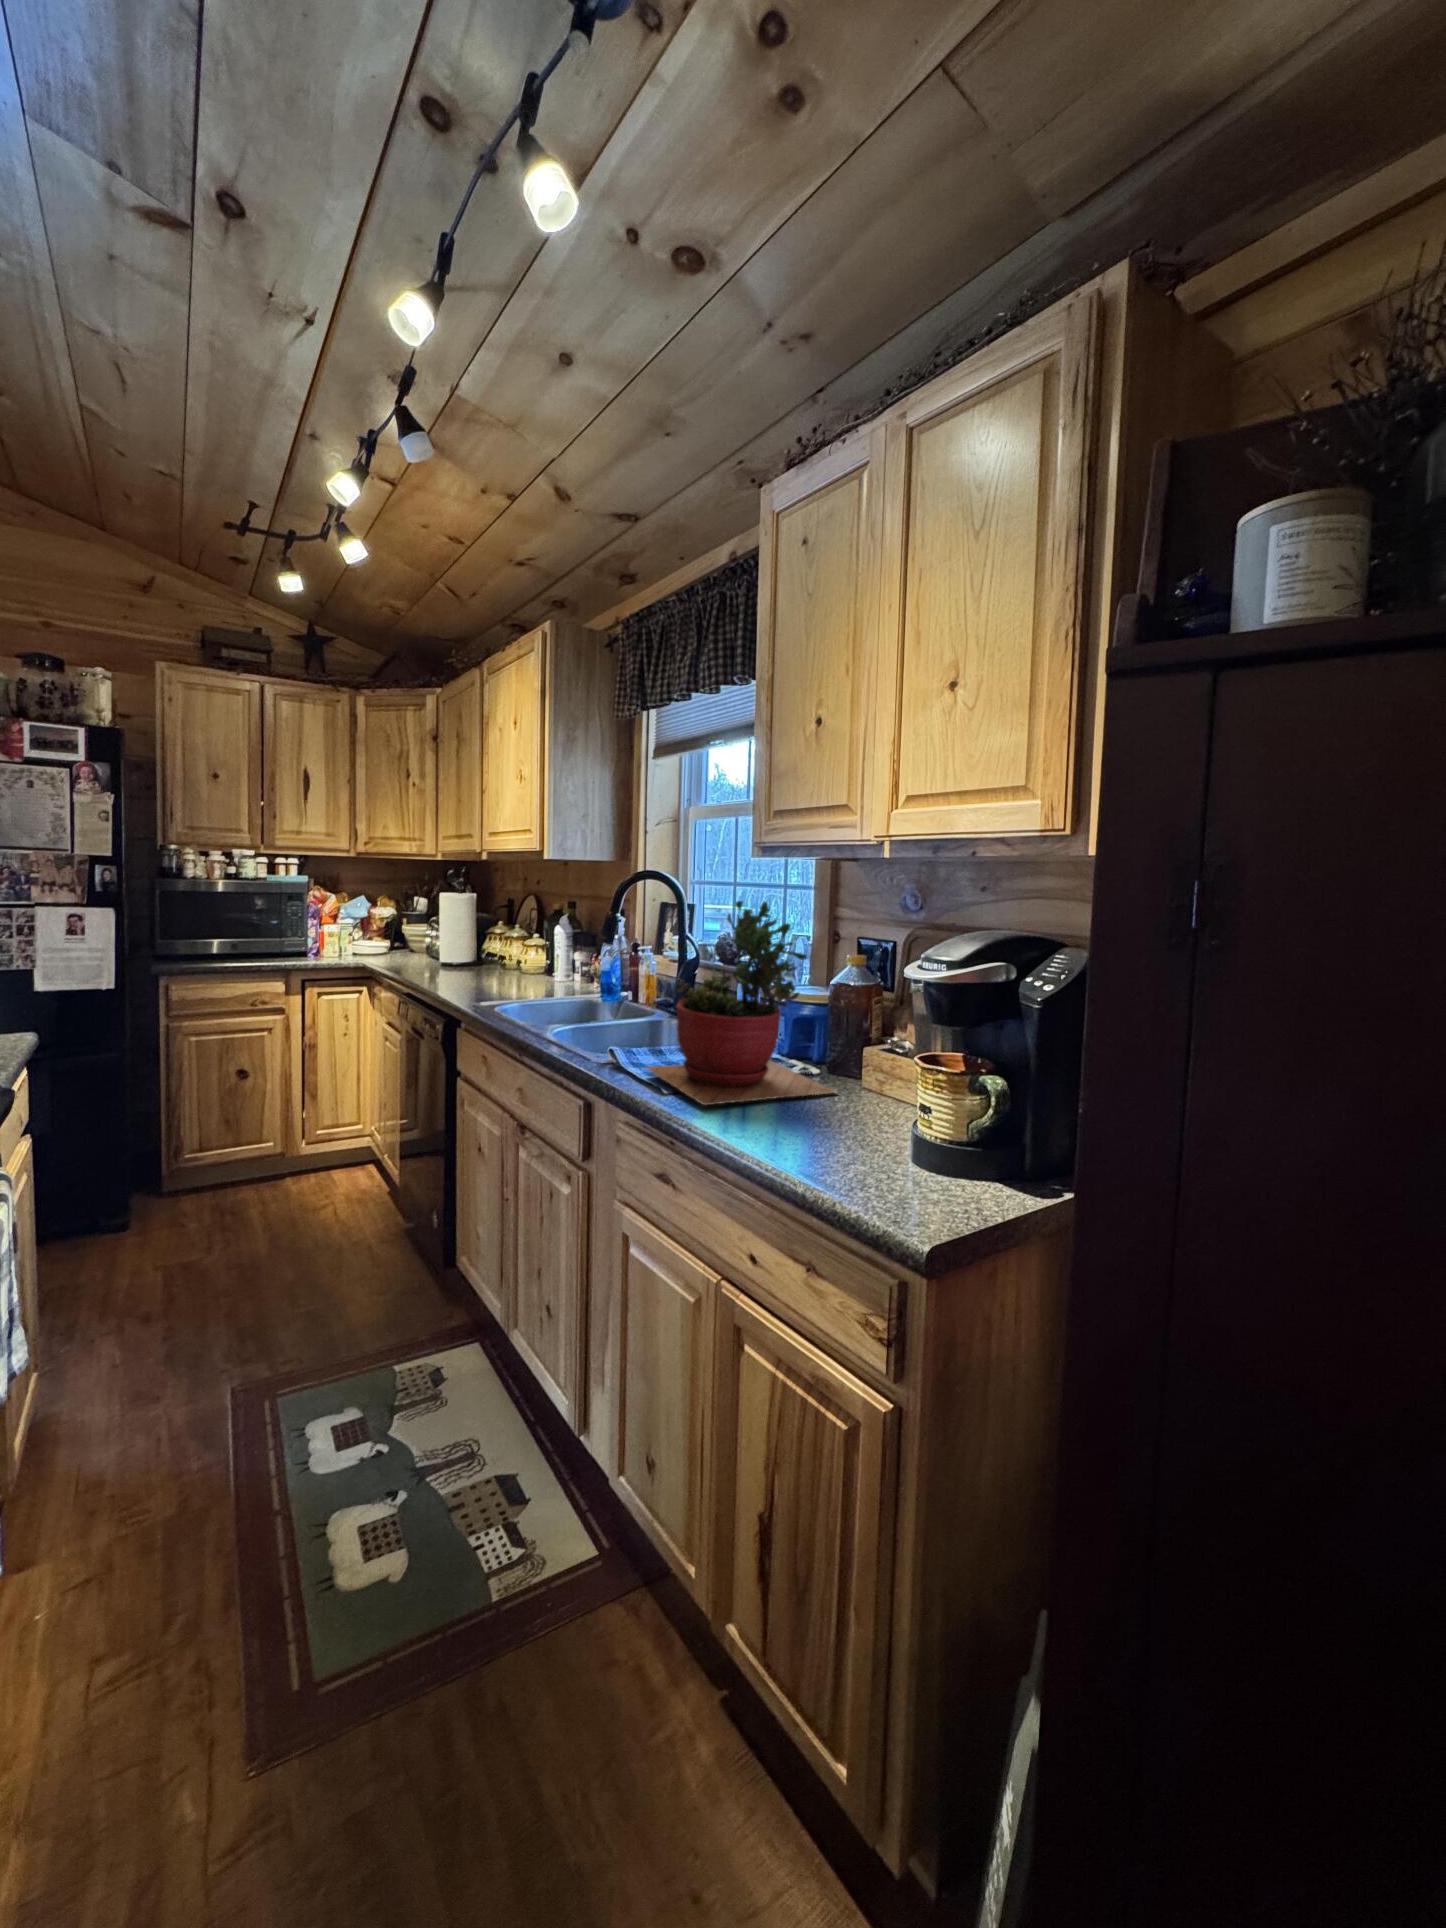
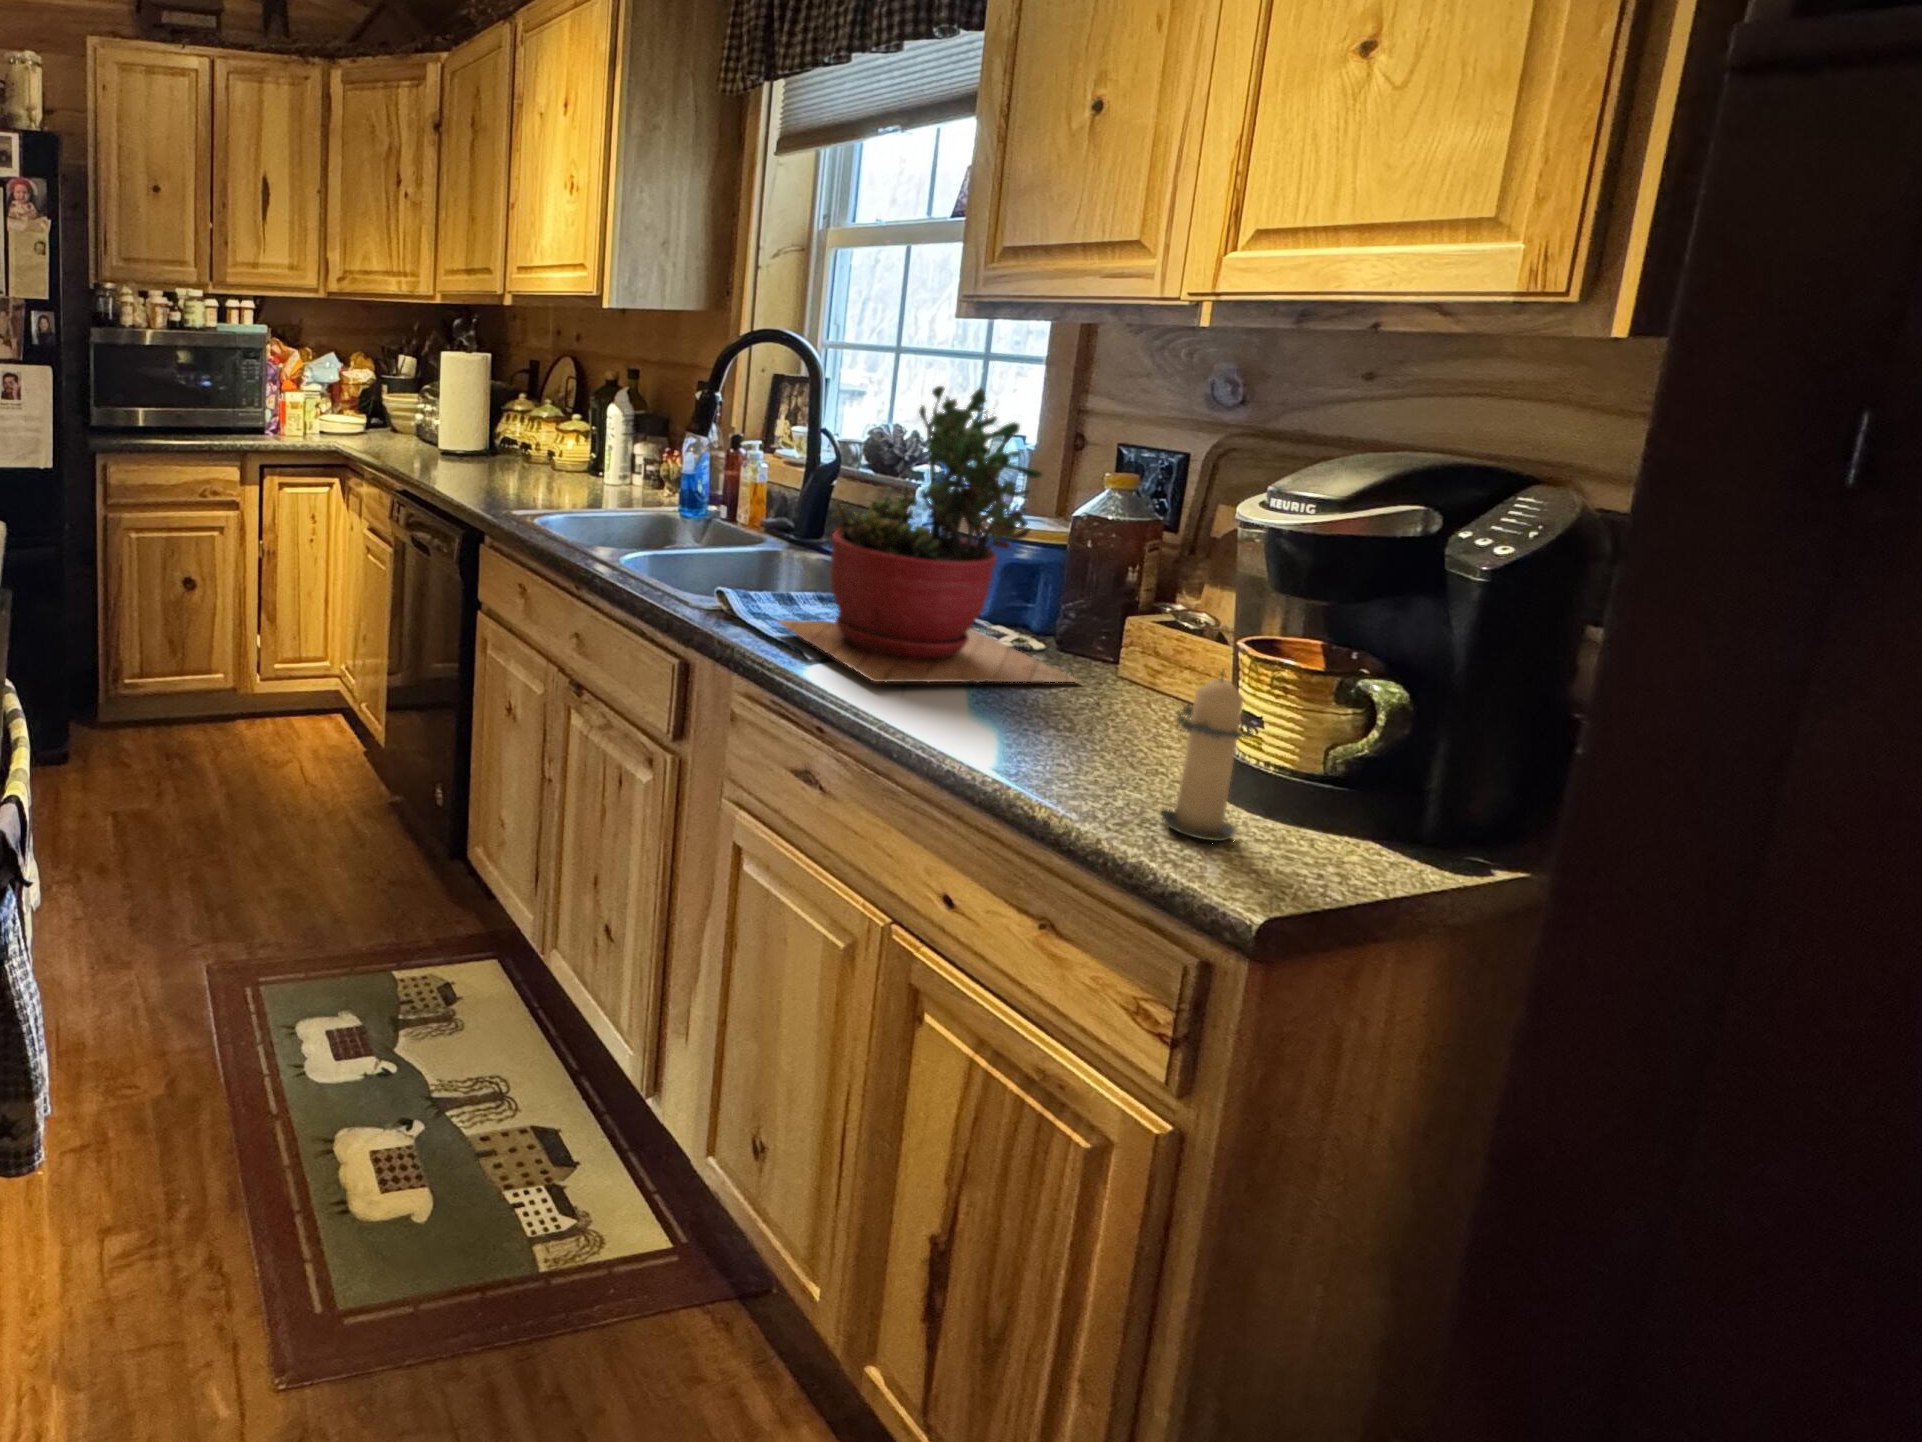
candle: none [868,1076,928,1197] -> present [1161,669,1253,841]

